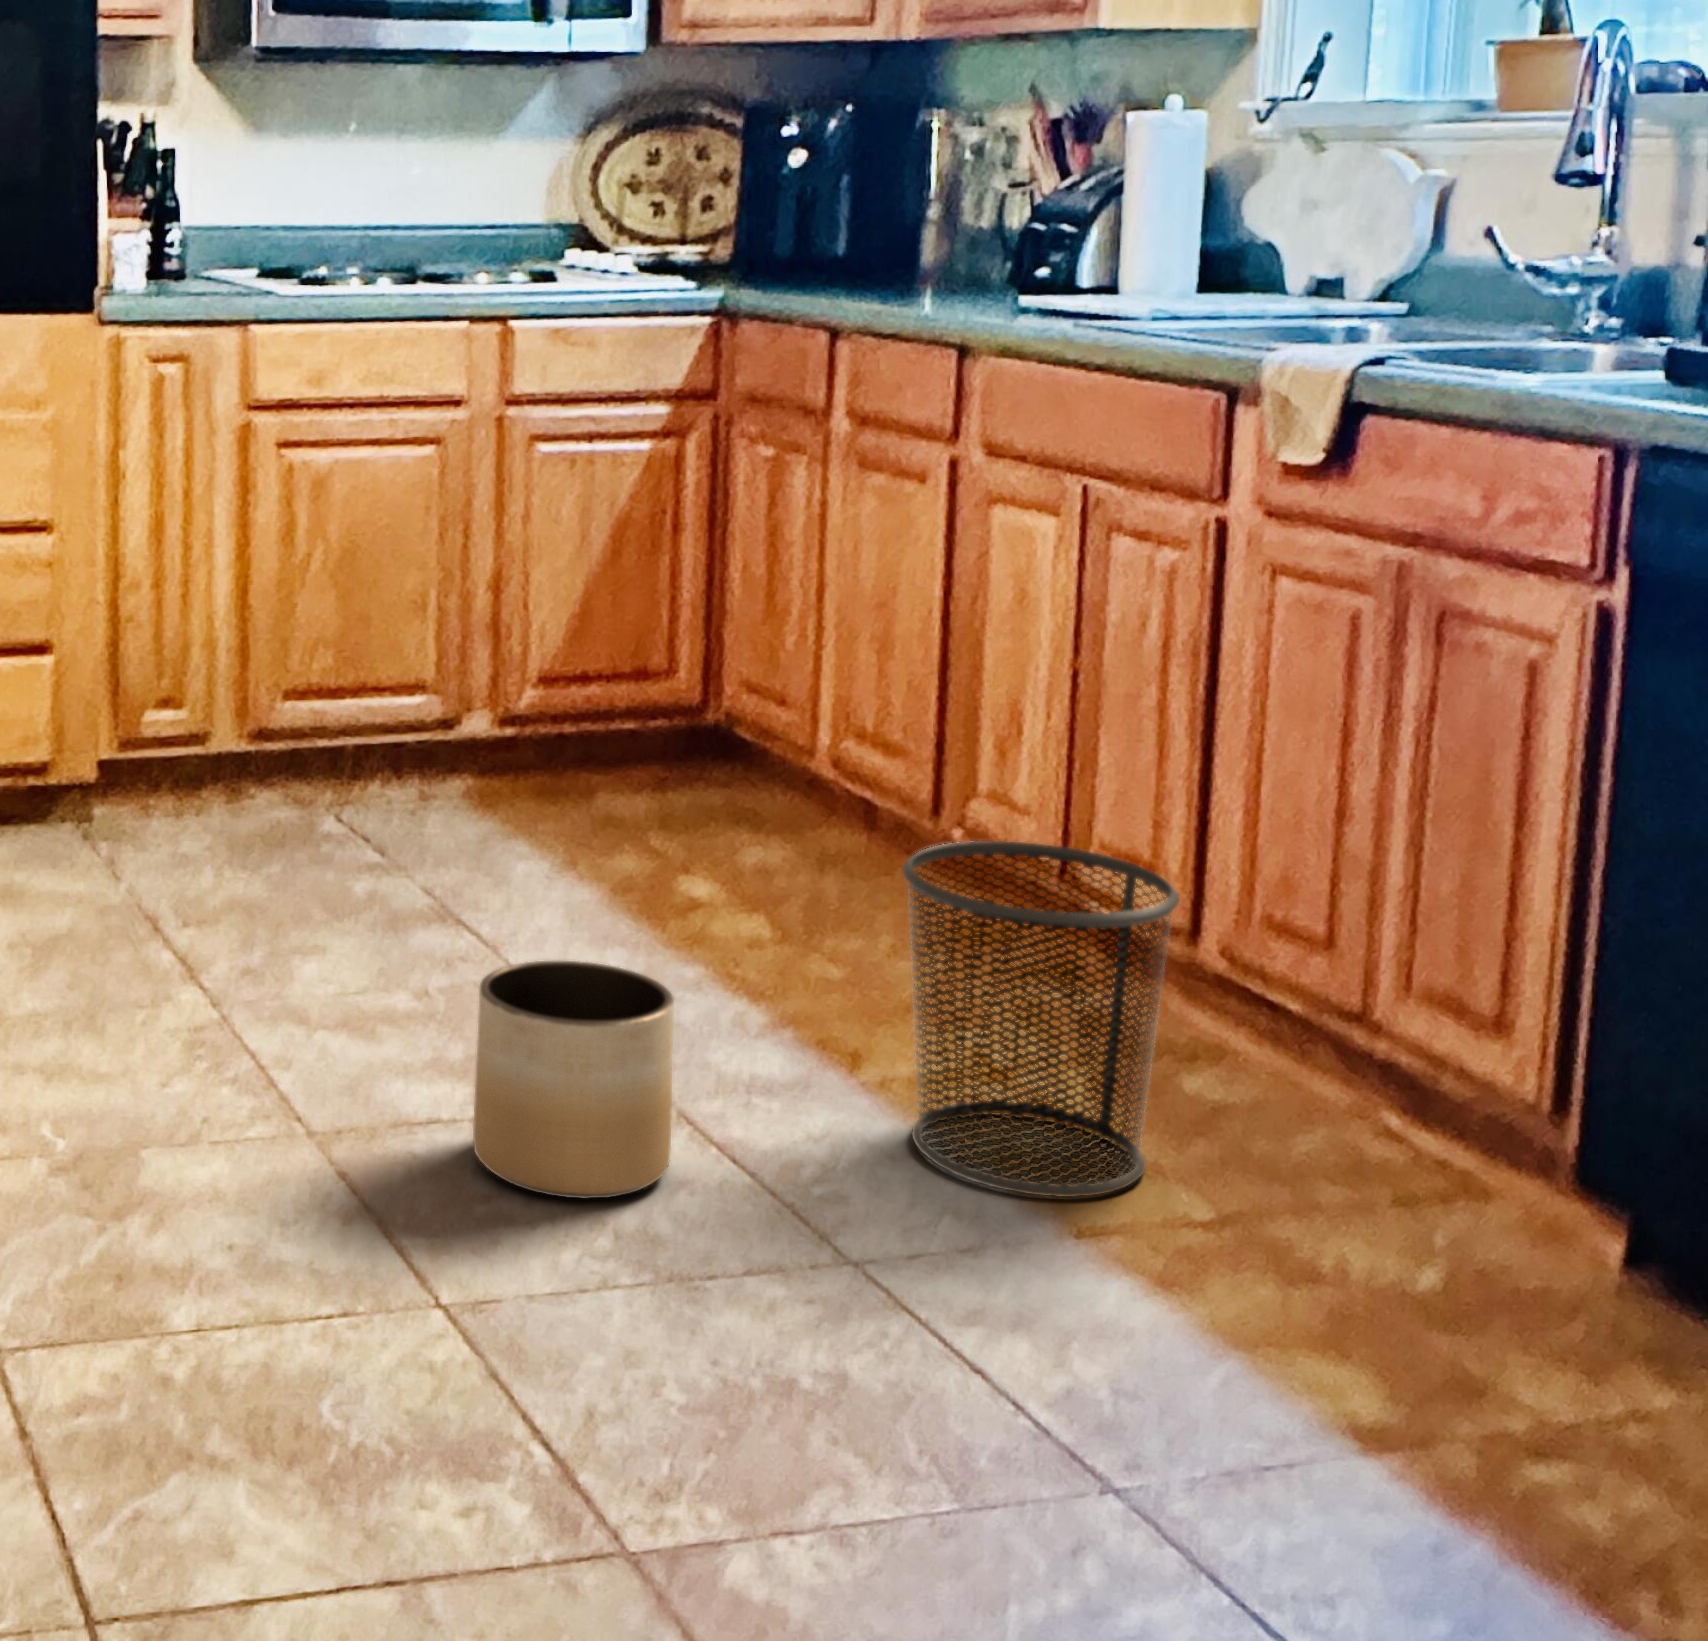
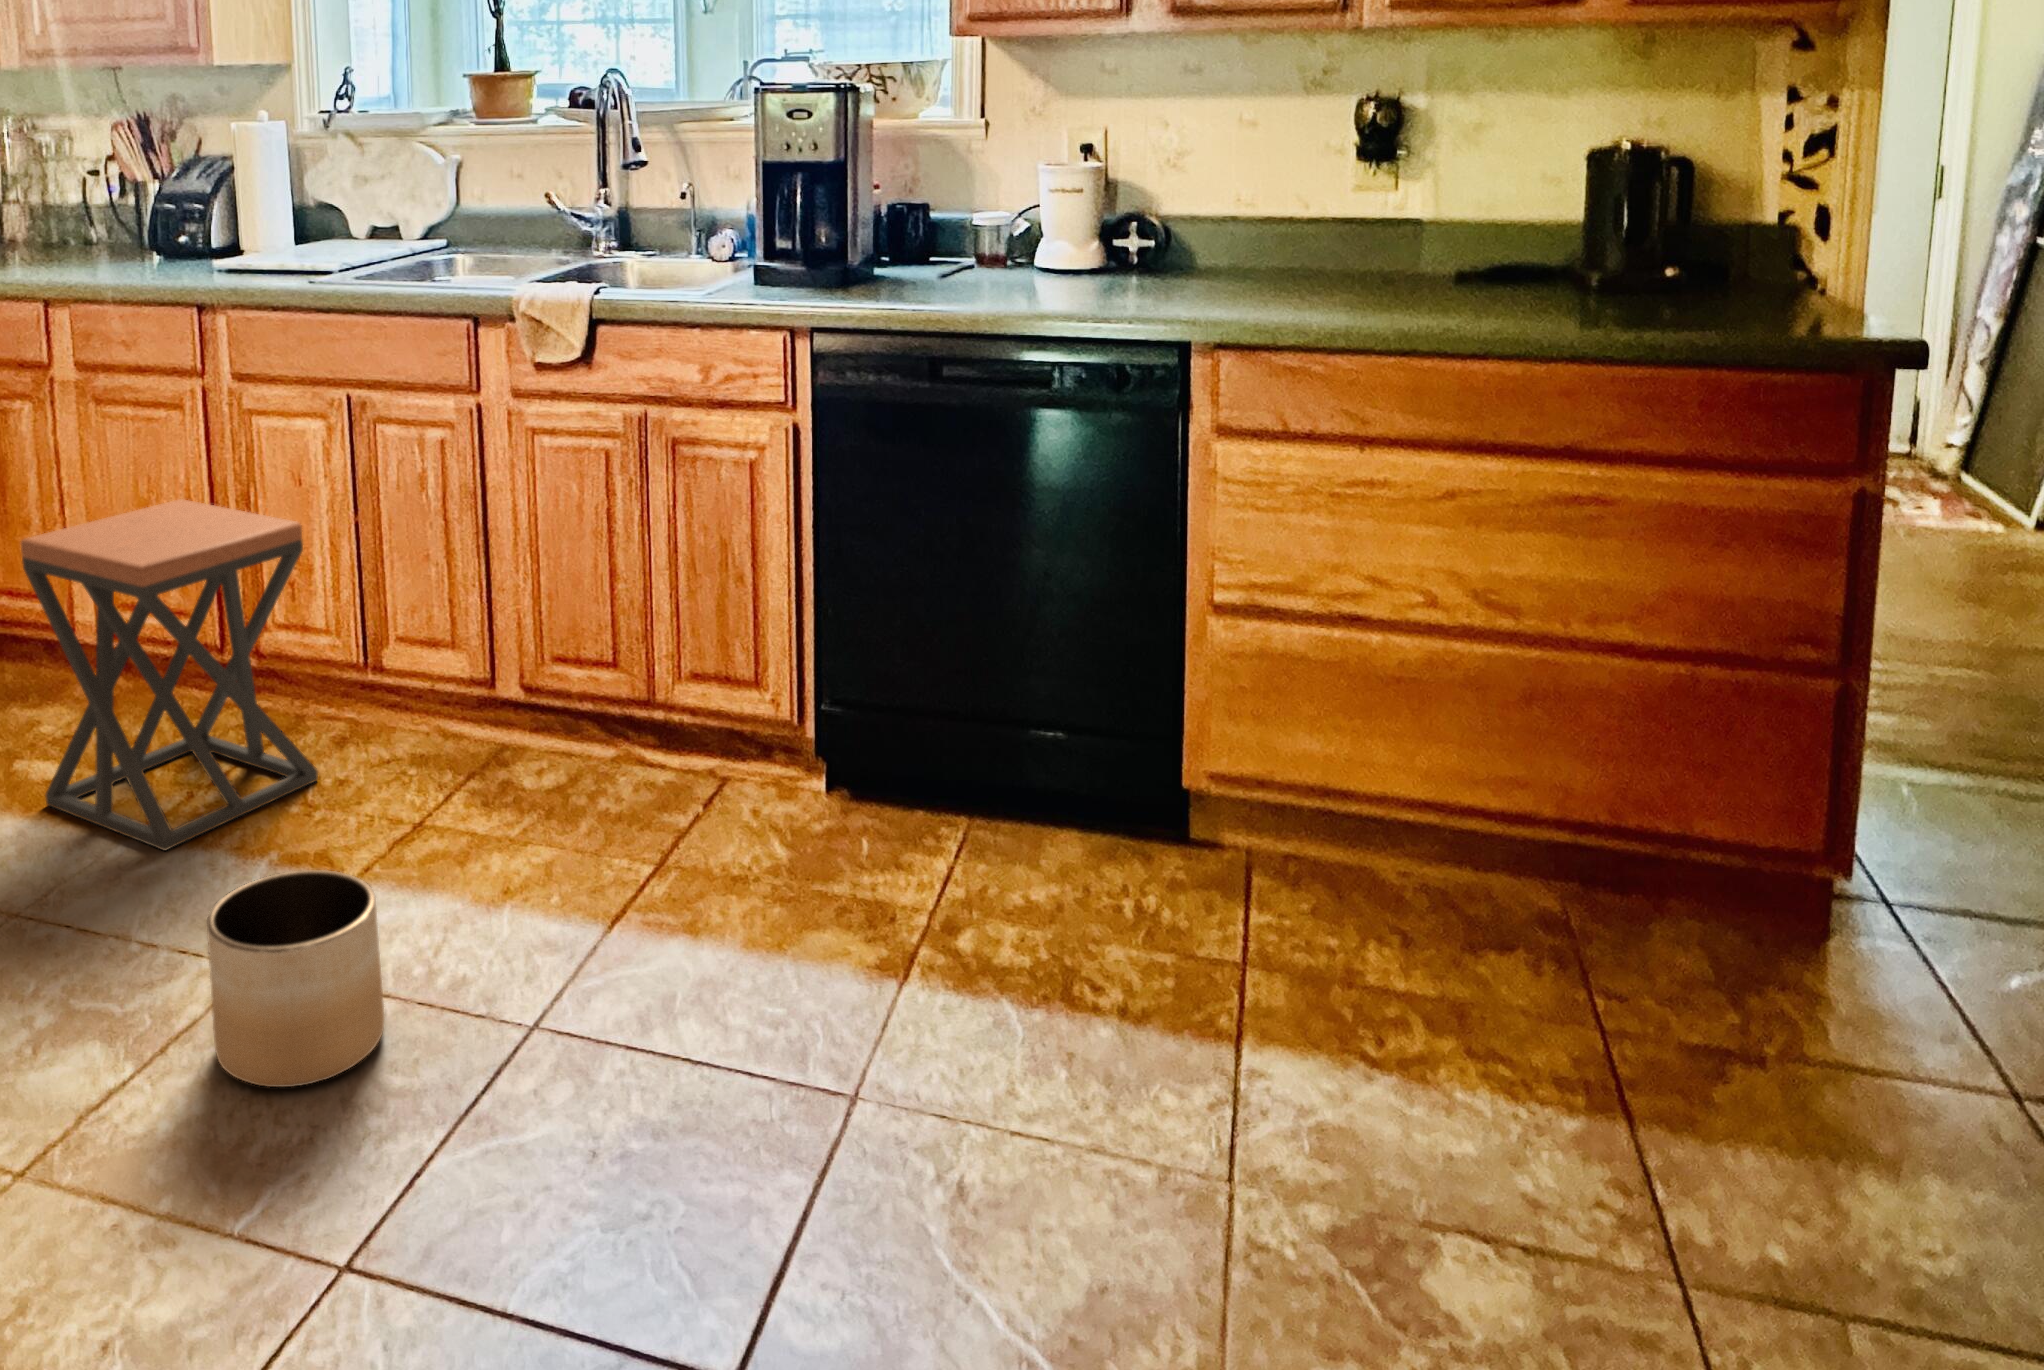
stool: none [636,580,941,984] -> present [21,499,318,850]
waste bin: present [902,841,1179,1197] -> none [432,655,624,912]

